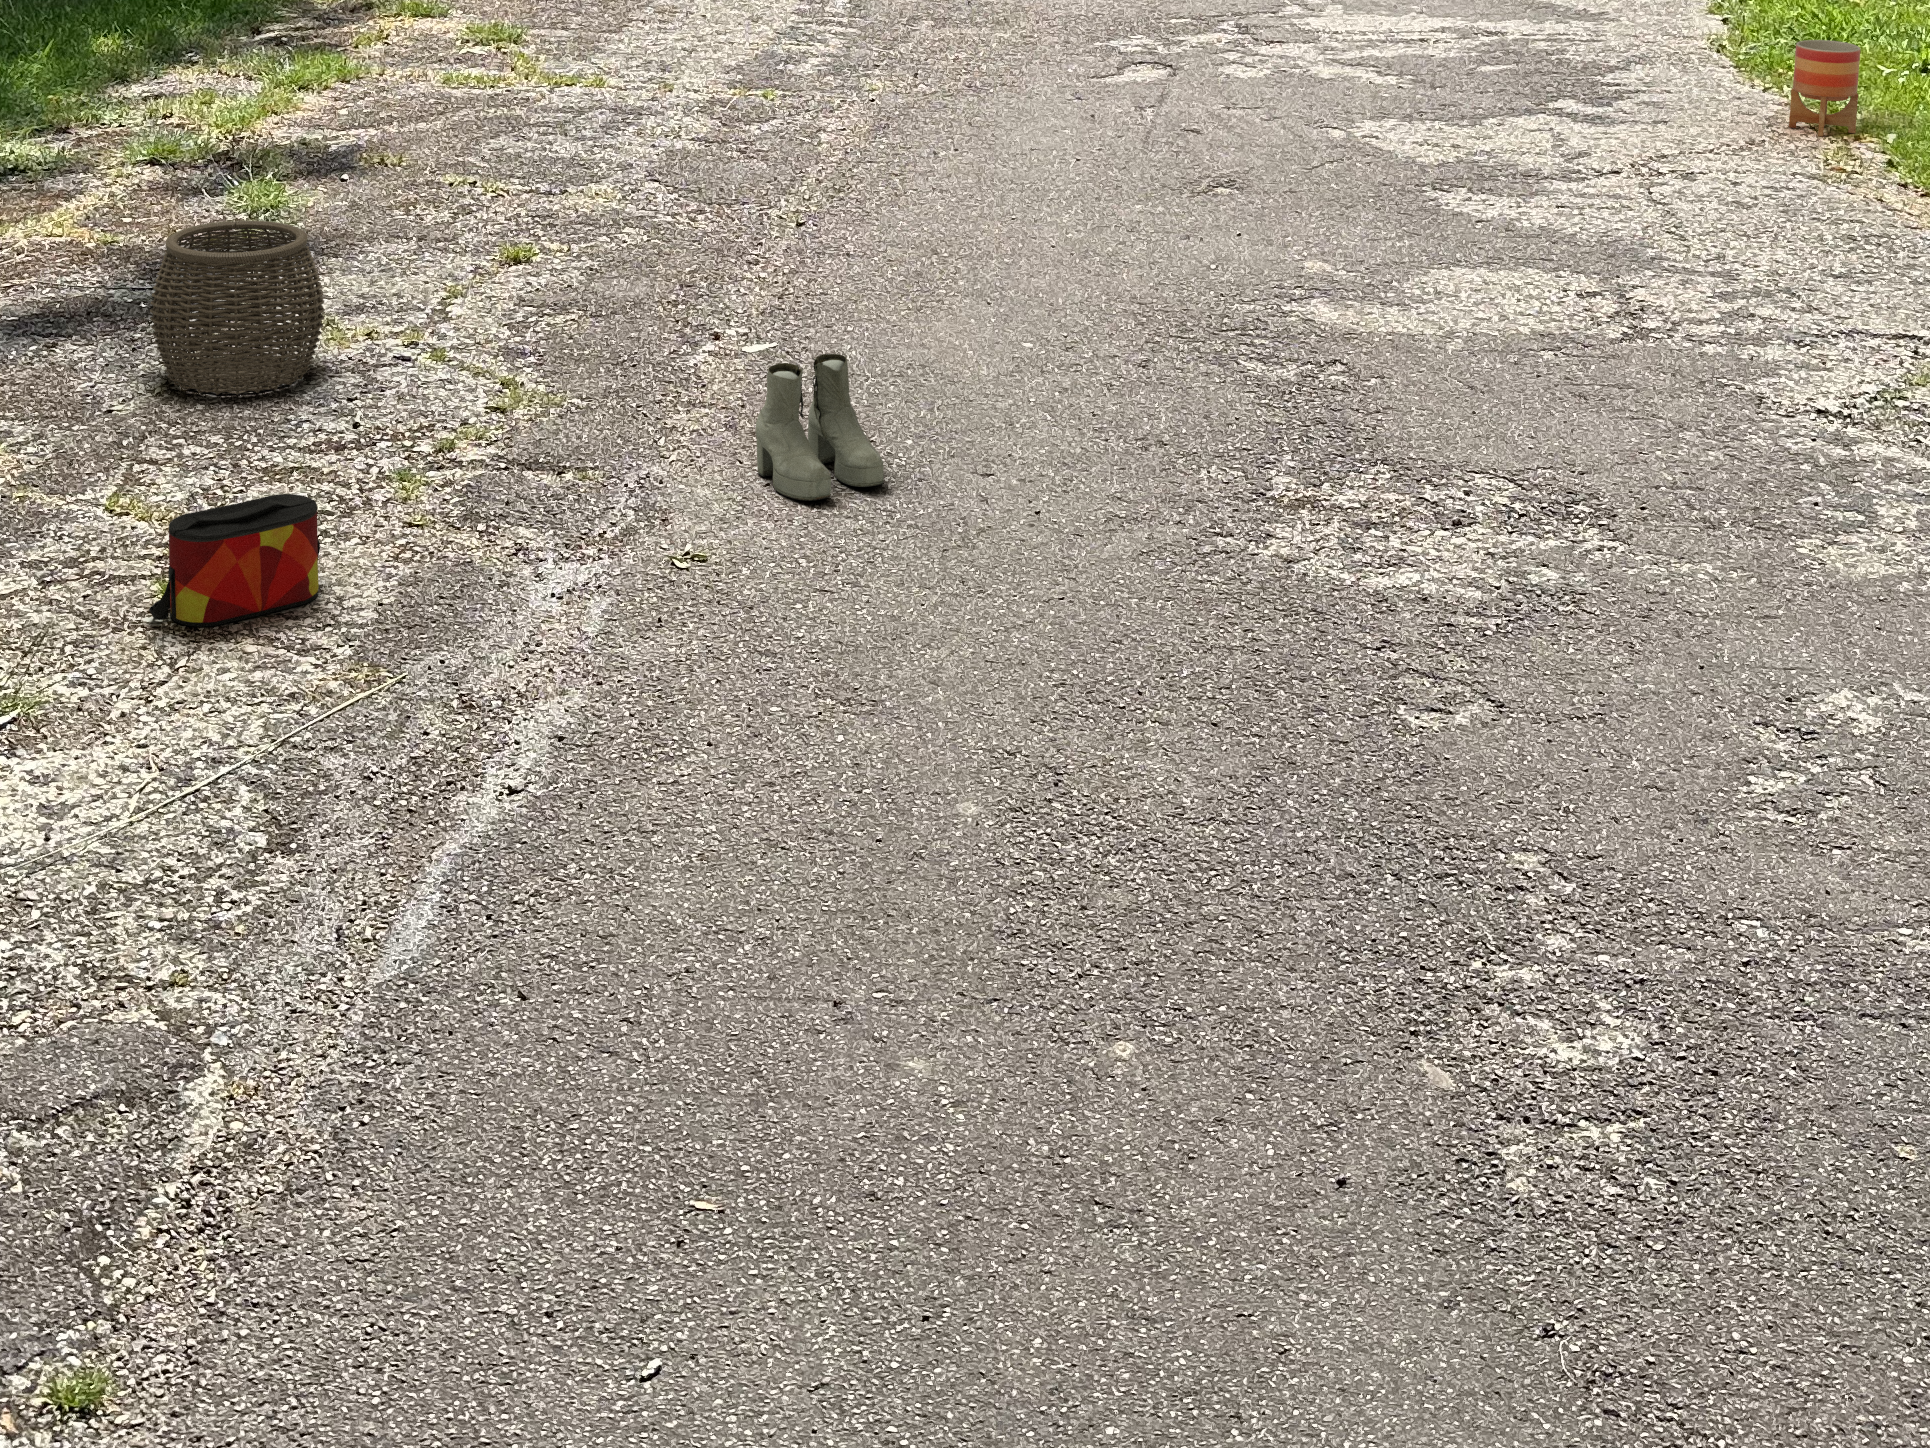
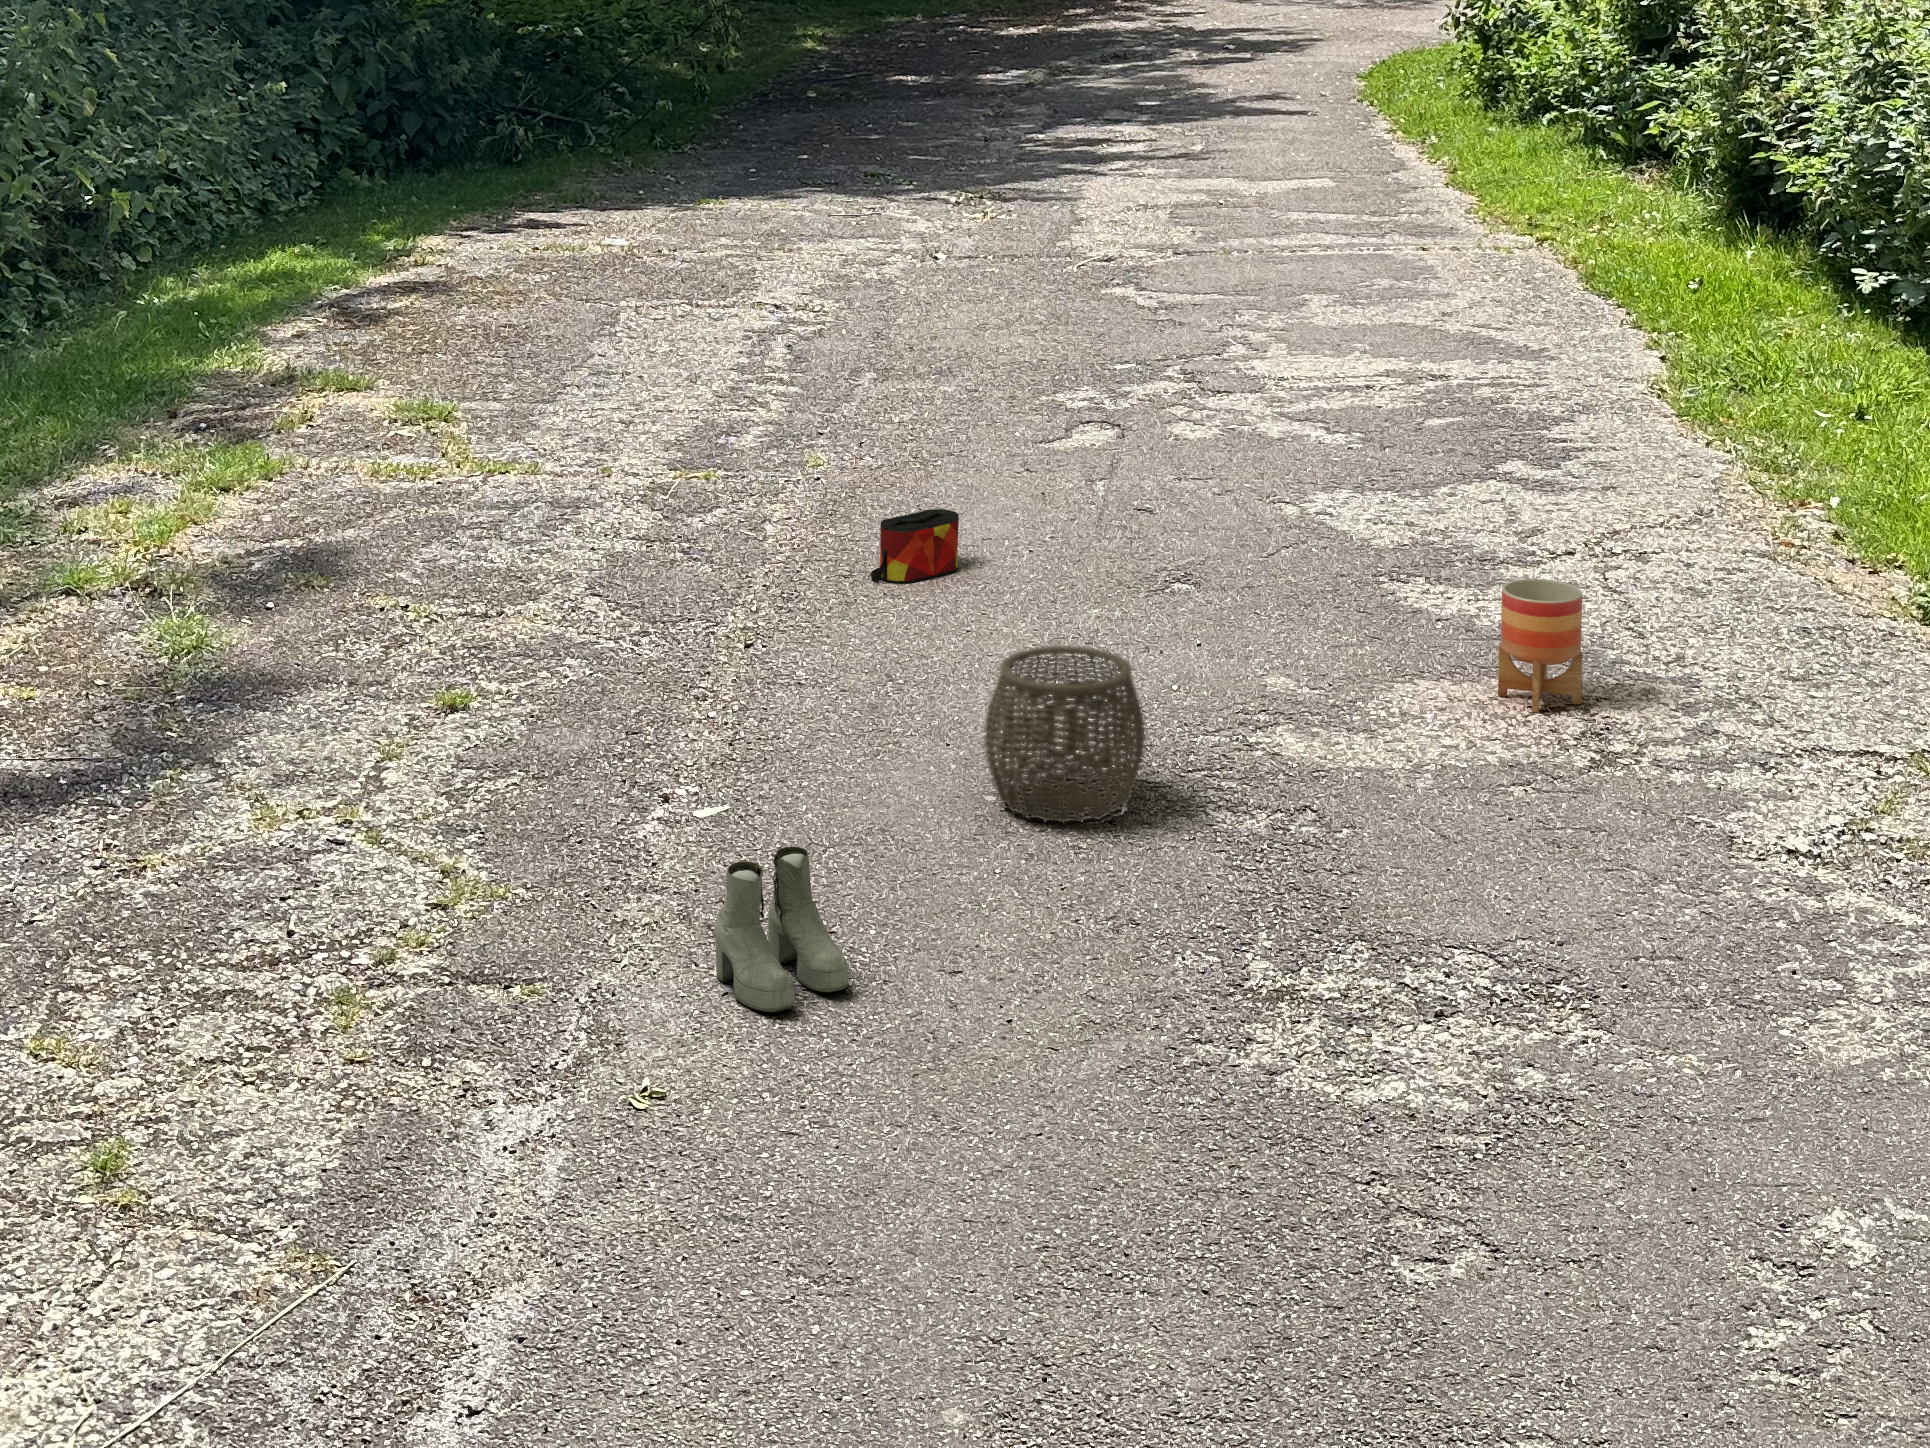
planter: present [1789,40,1860,136] -> present [1498,579,1583,713]
woven basket: present [150,220,325,395] -> present [984,646,1146,823]
bag: present [149,494,320,627] -> present [871,509,959,583]

